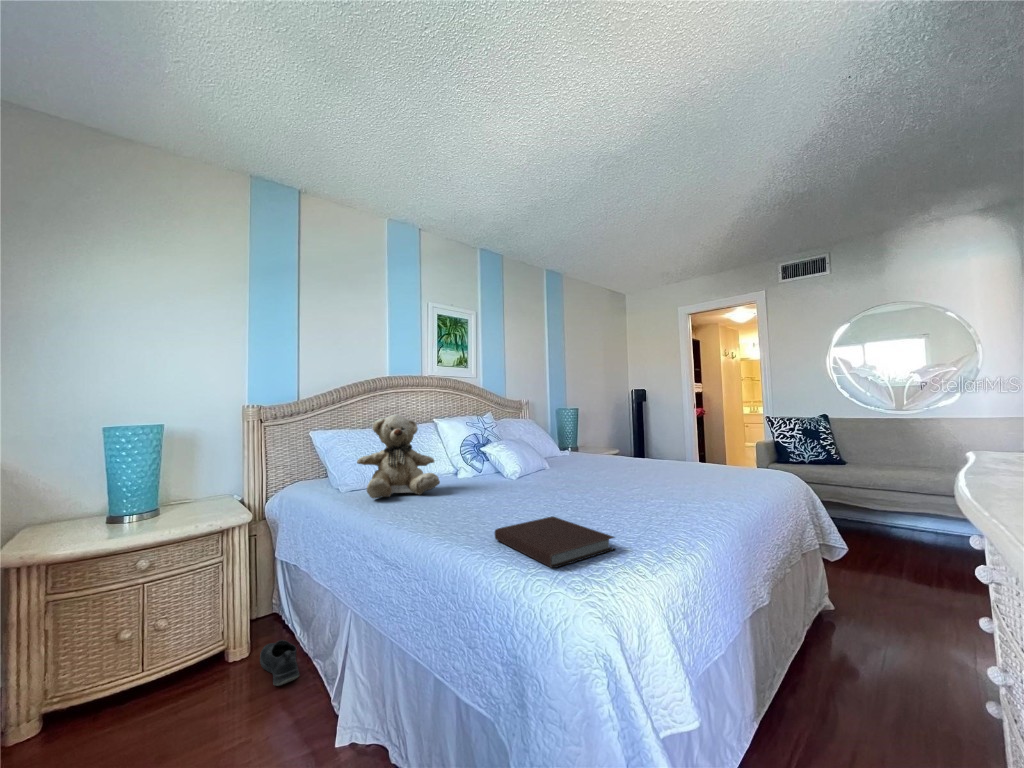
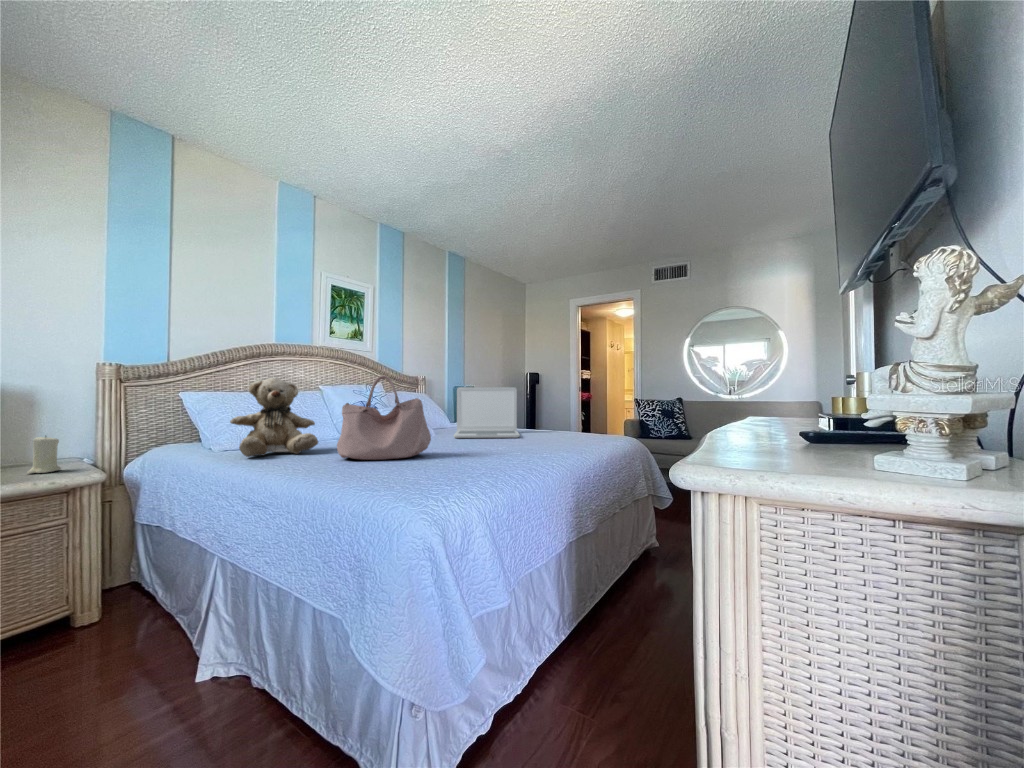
handbag: none [461,411,560,506] -> present [337,376,431,460]
laptop: none [570,412,648,471] -> present [454,387,520,438]
candle: none [190,476,217,513] -> present [27,436,61,474]
notebook: present [495,517,615,568] -> none [356,463,456,493]
shoe: present [260,640,300,686] -> none [113,598,160,641]

